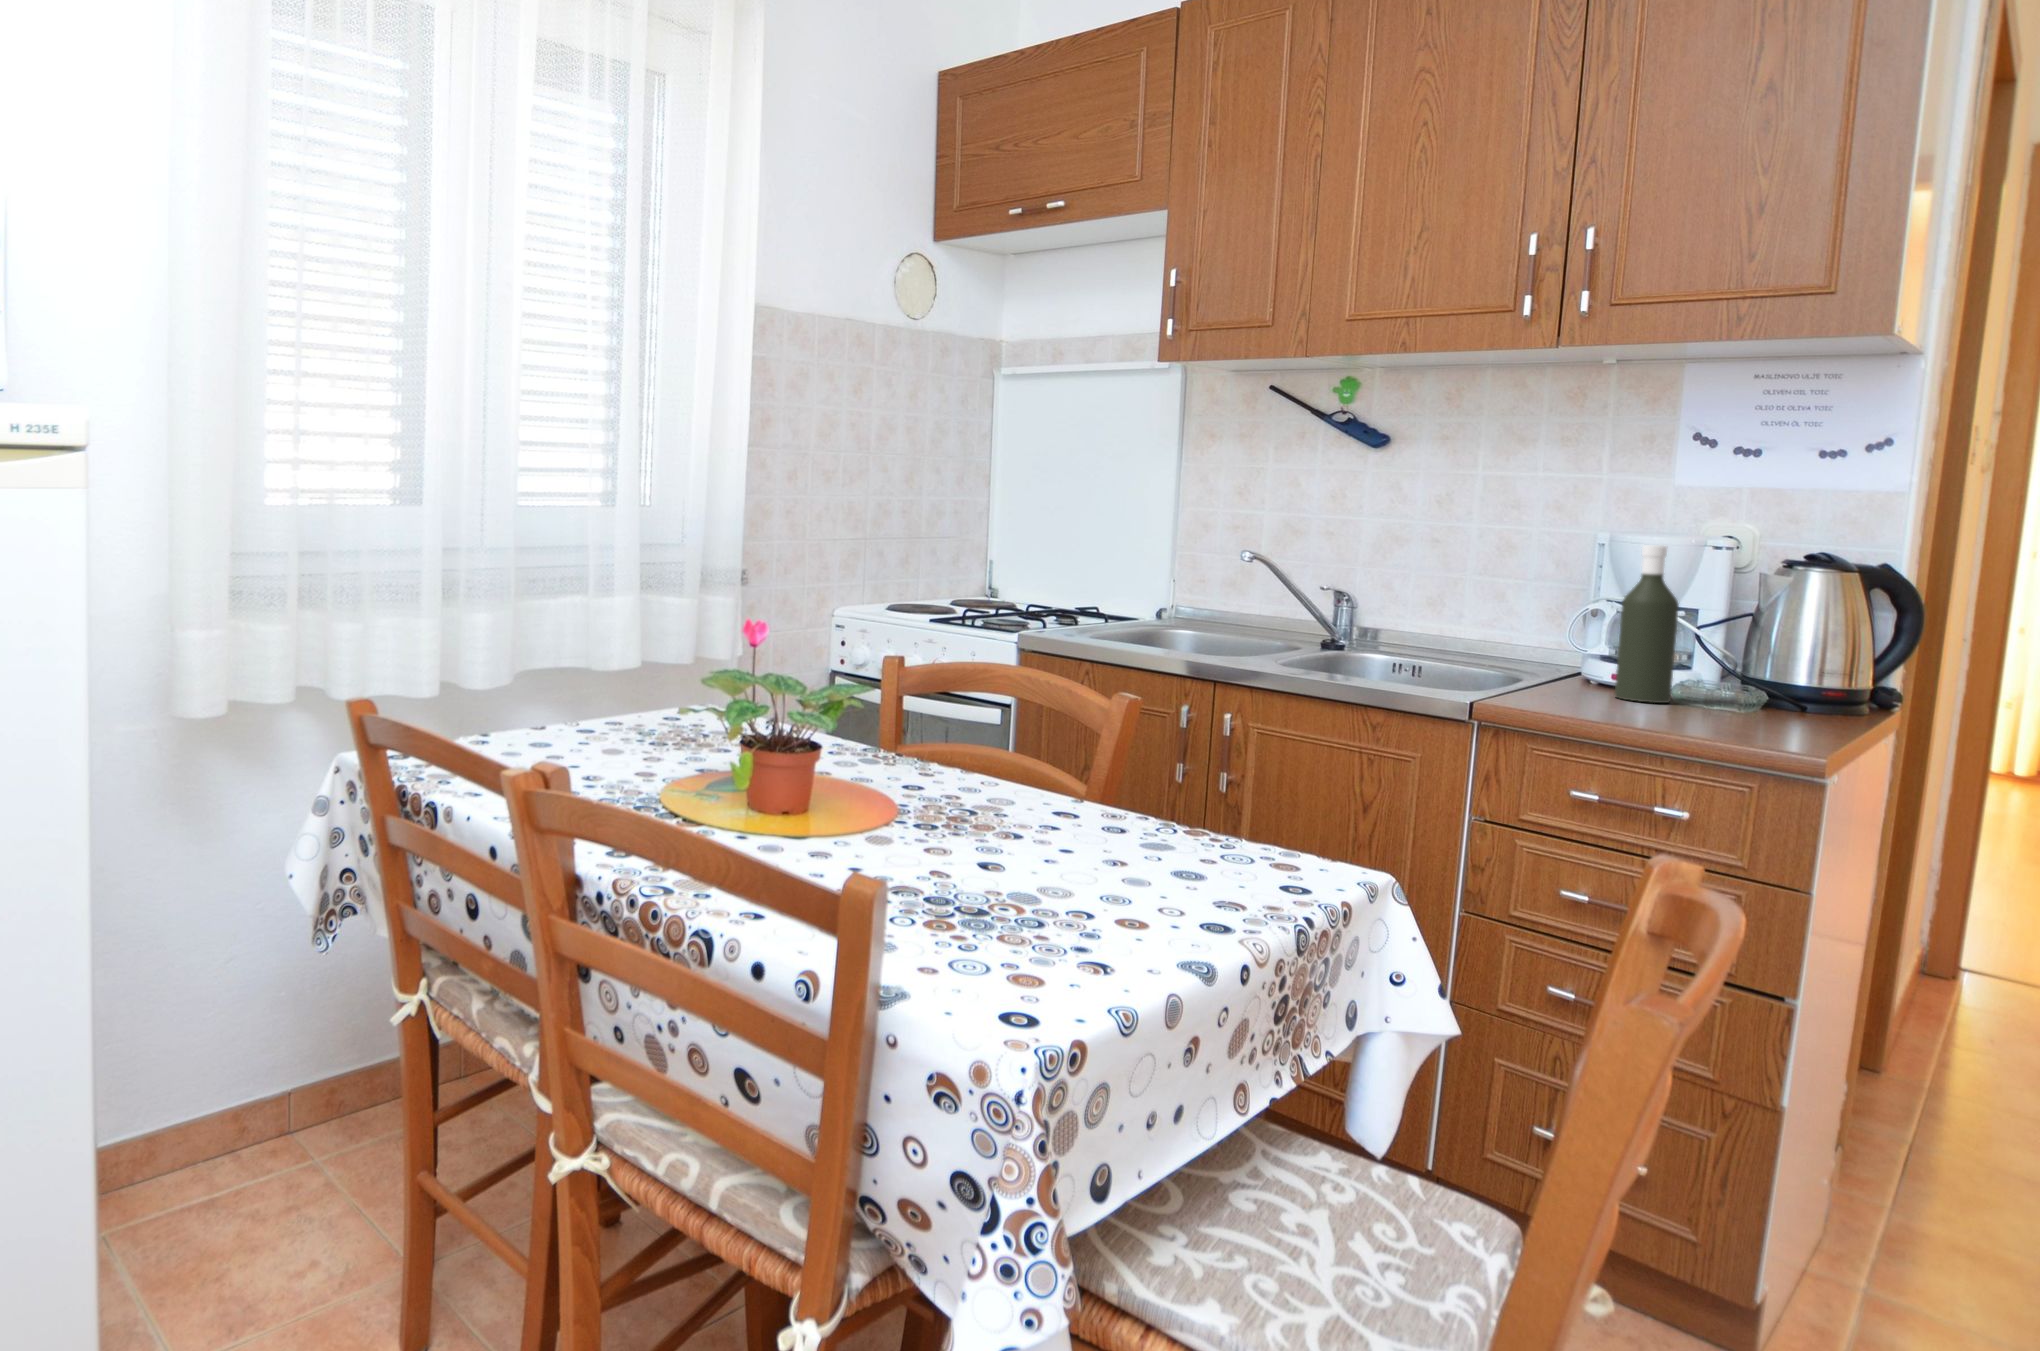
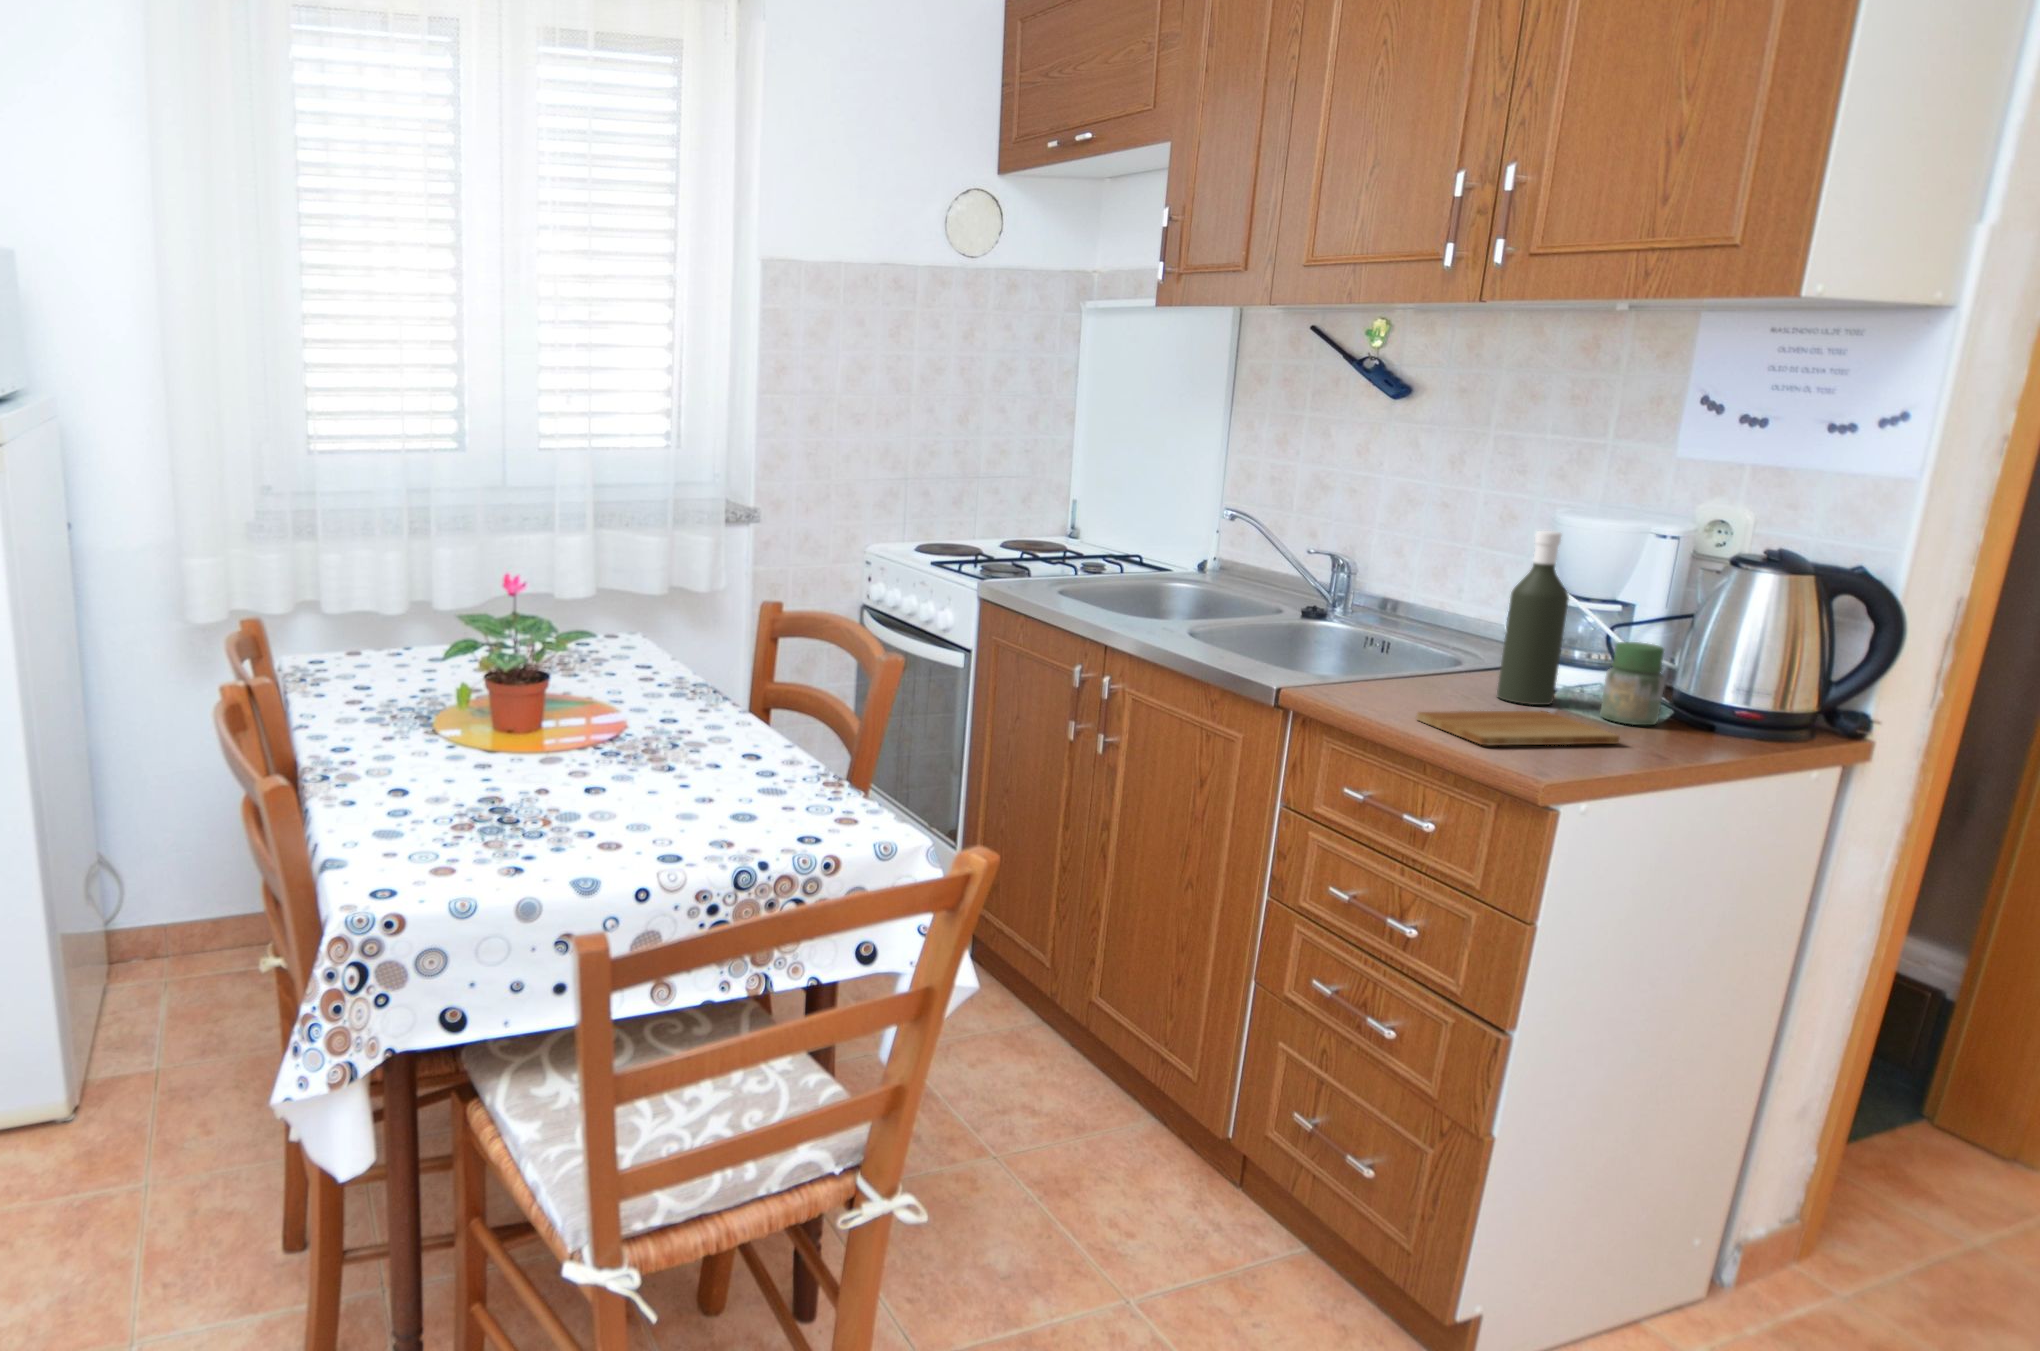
jar: none [1723,640,1784,714] -> present [1600,642,1665,725]
cutting board: none [1627,706,1808,738] -> present [1417,711,1619,745]

